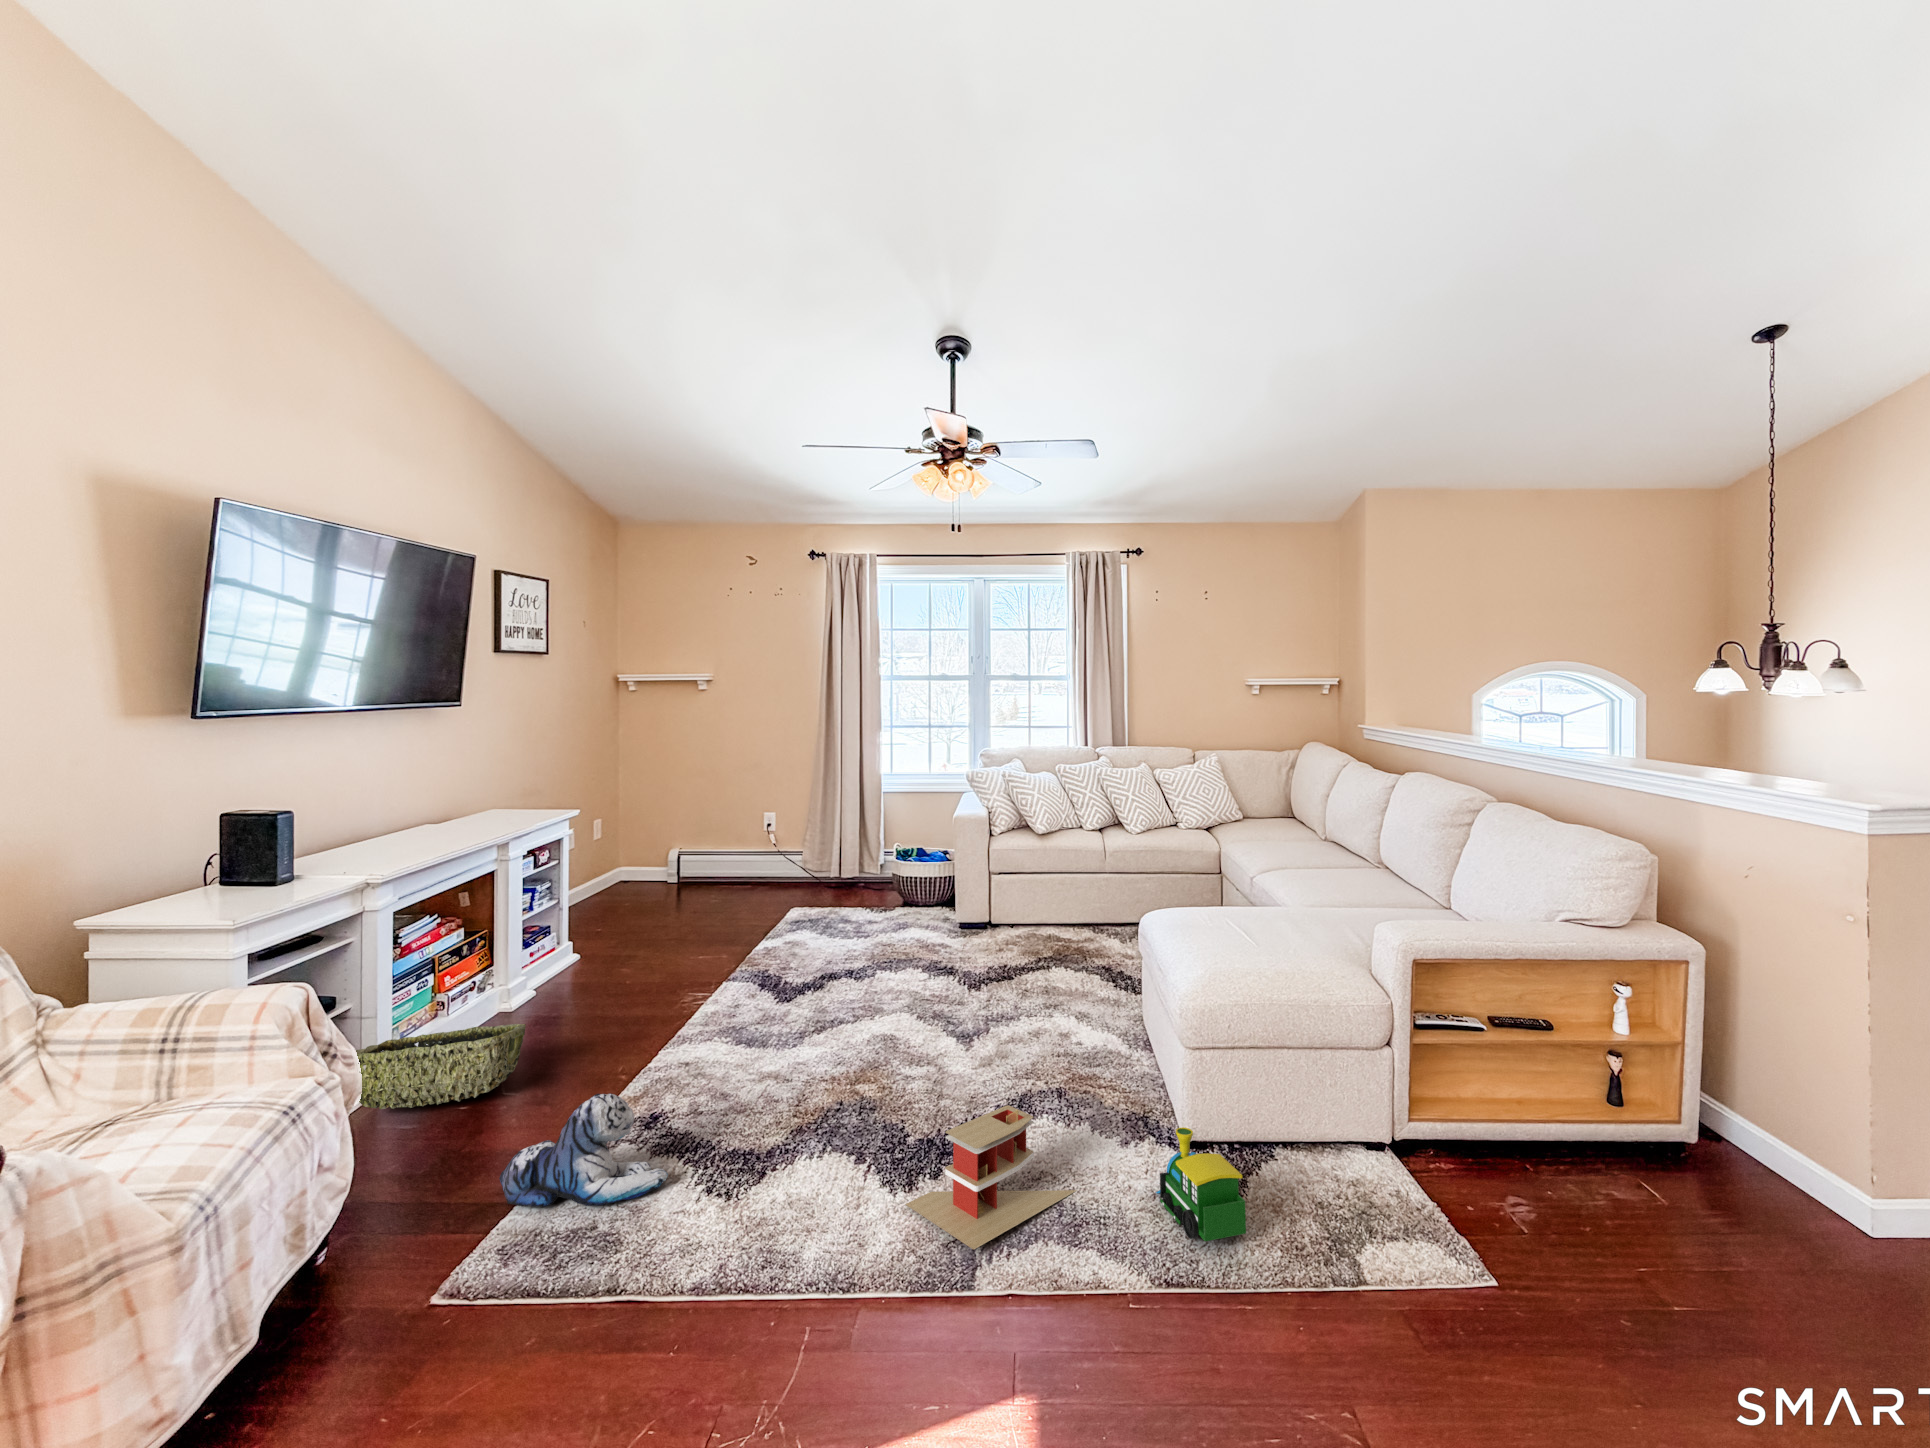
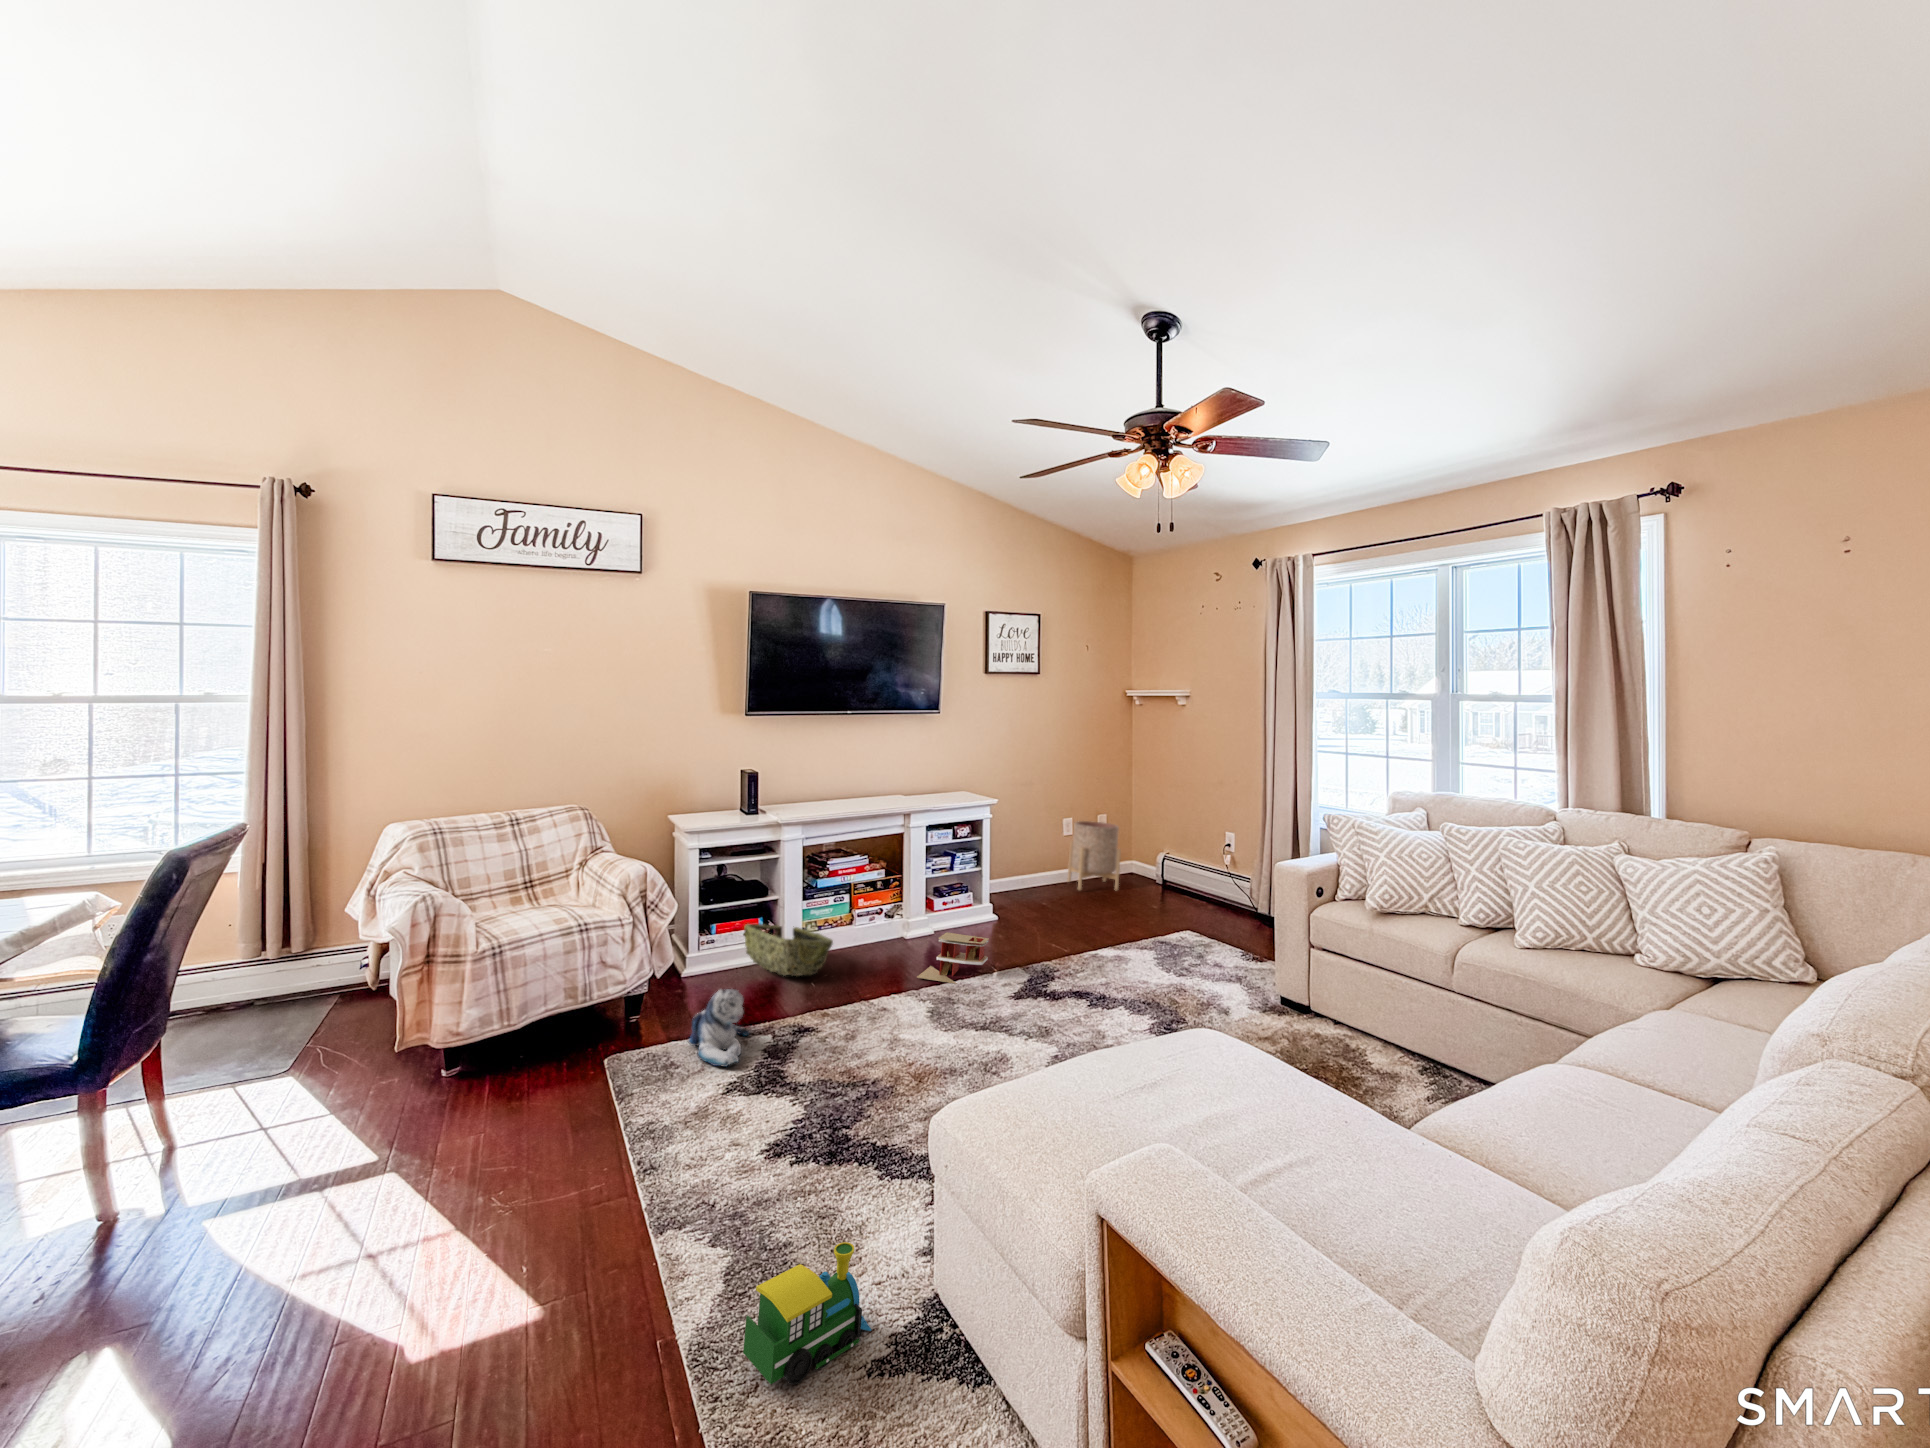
planter: none [574,829,650,910] -> present [1068,821,1121,890]
toy house: present [905,1105,1076,1250] -> present [917,933,989,984]

